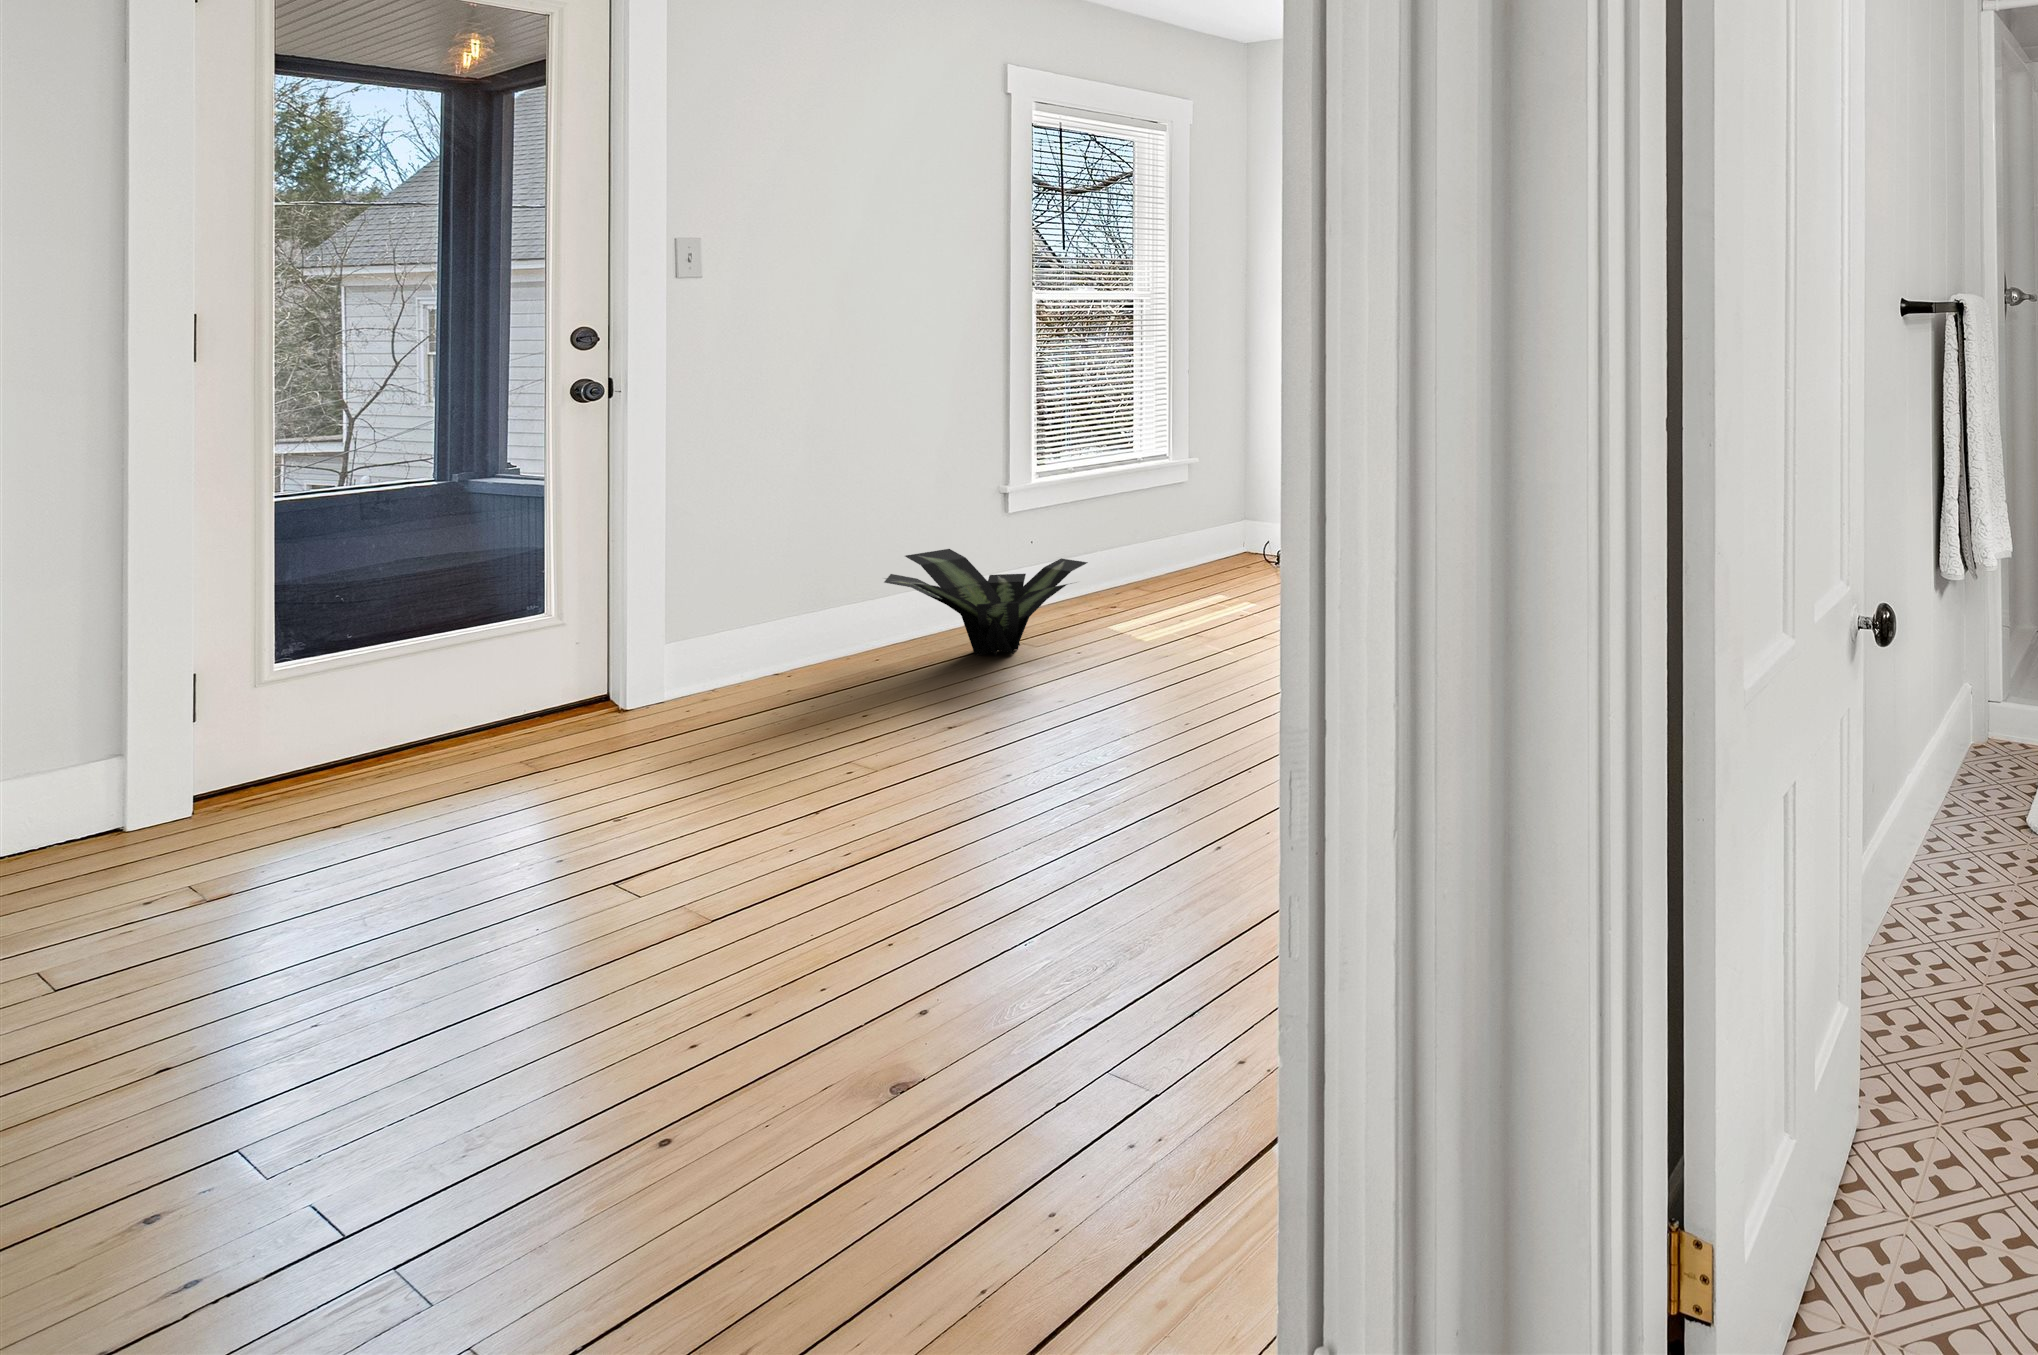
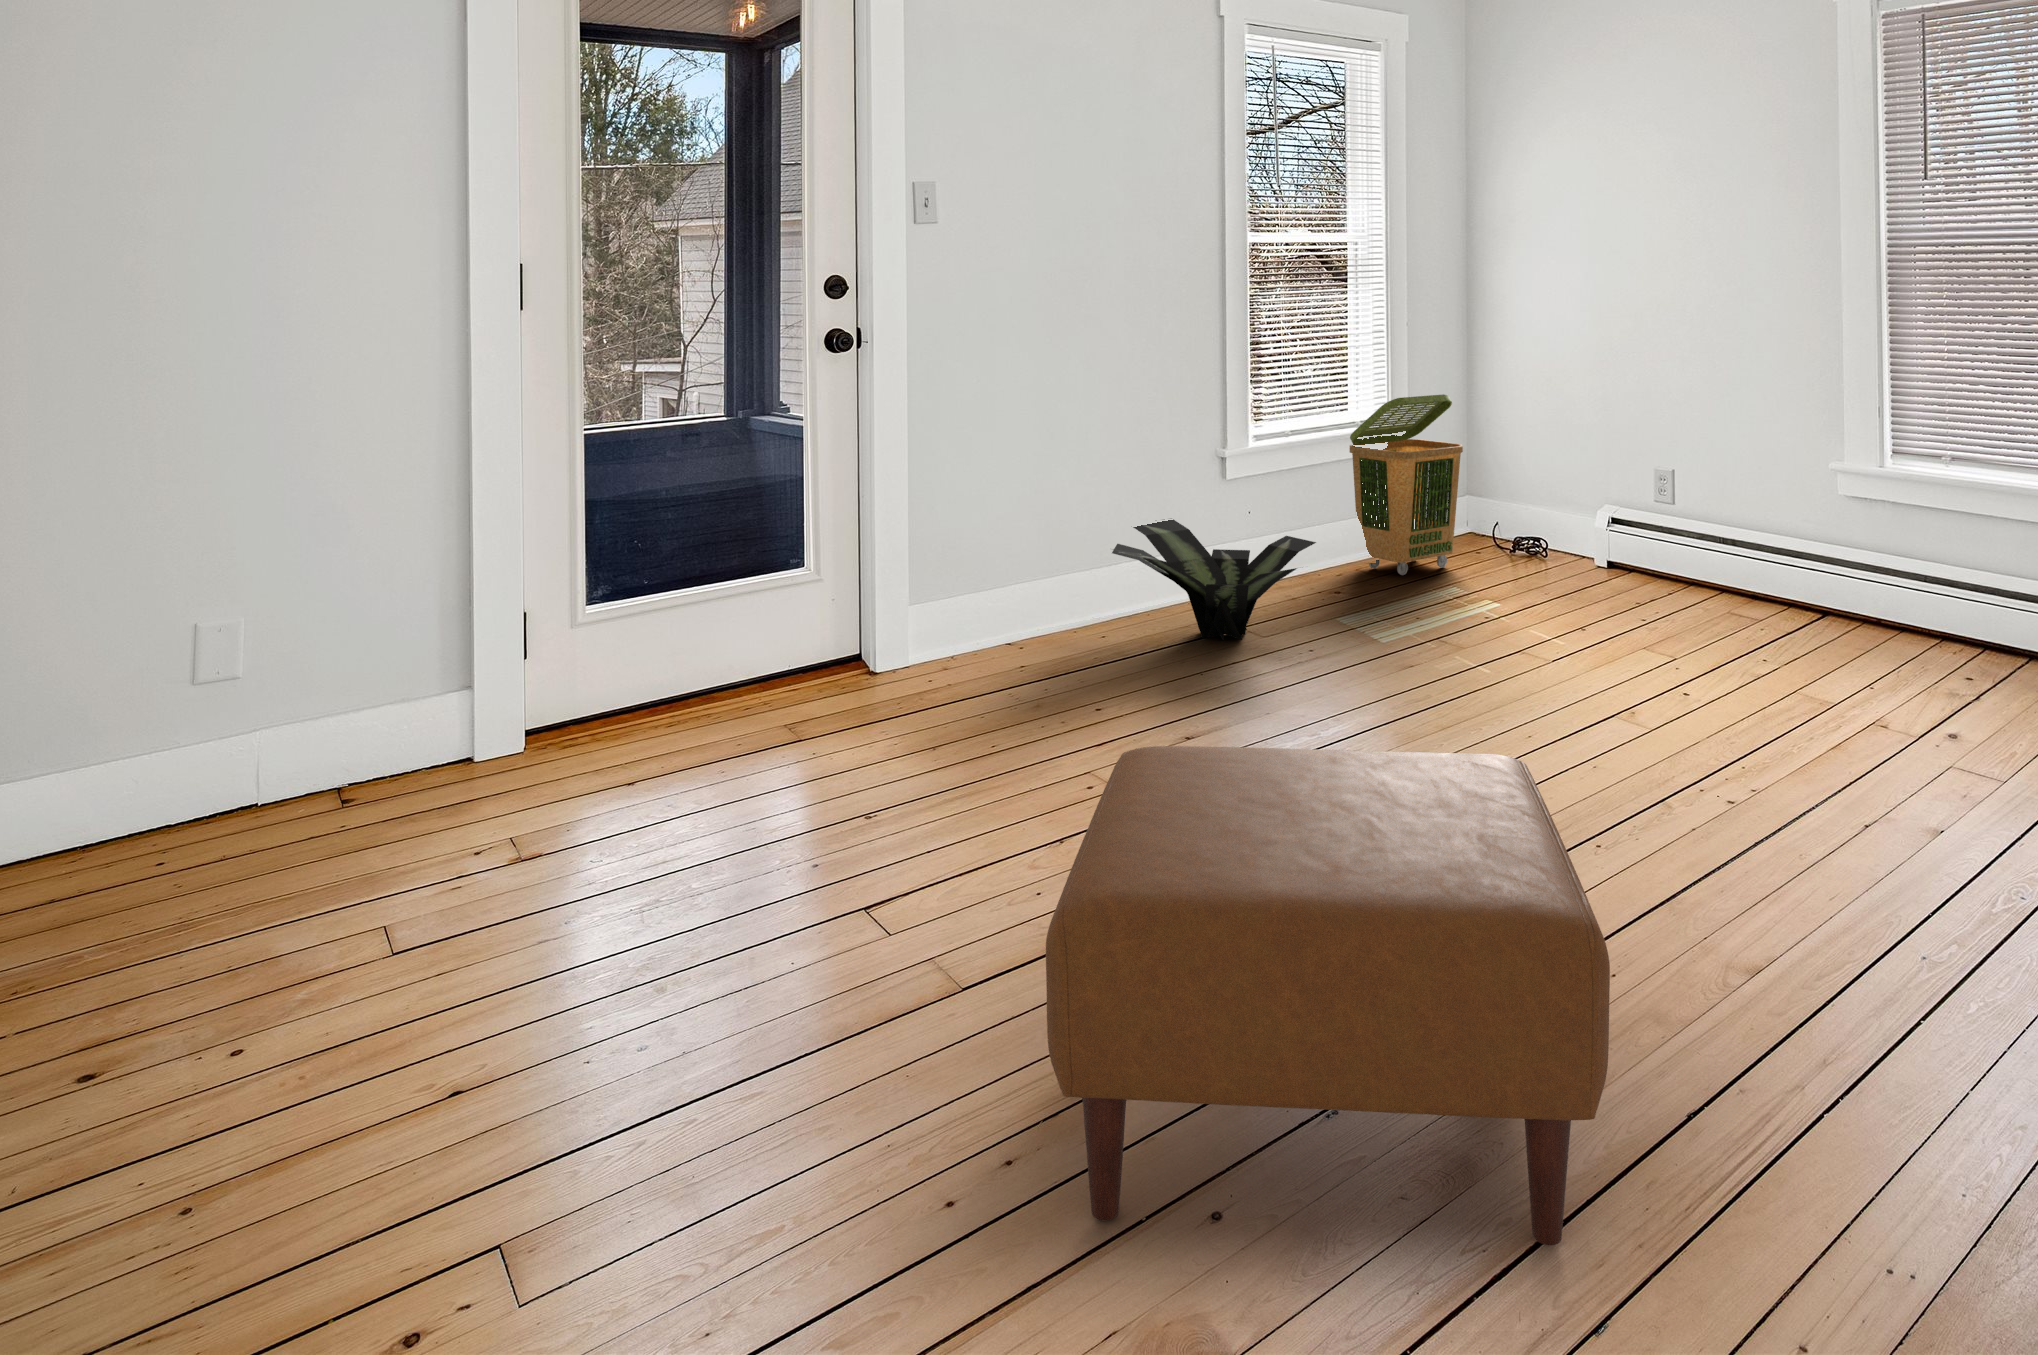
laundry basket: none [1129,428,1232,590] -> present [1350,394,1463,575]
ottoman: none [778,700,1219,1073] -> present [1046,746,1610,1245]

